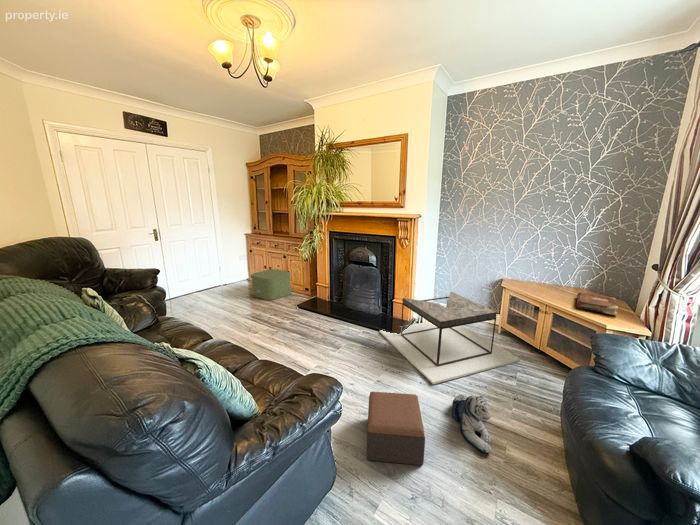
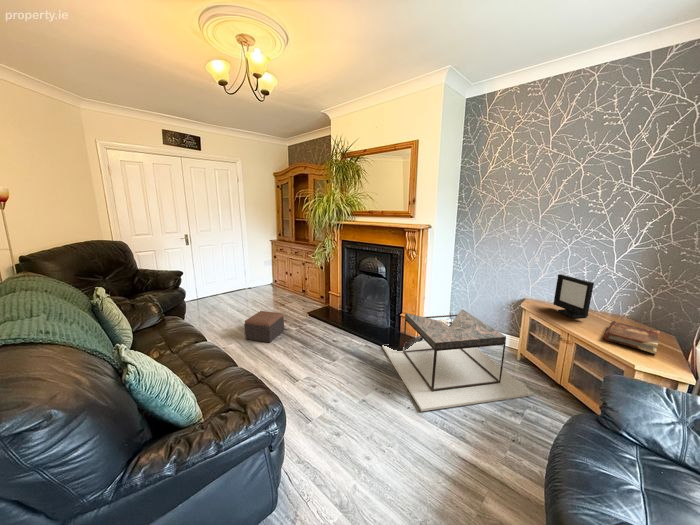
picture frame: none [529,256,564,292] -> present [553,274,594,318]
storage box: present [251,269,291,300] -> none [270,275,308,305]
footstool: present [367,391,425,465] -> present [244,311,284,343]
plush toy: present [452,395,491,453] -> none [432,428,474,501]

